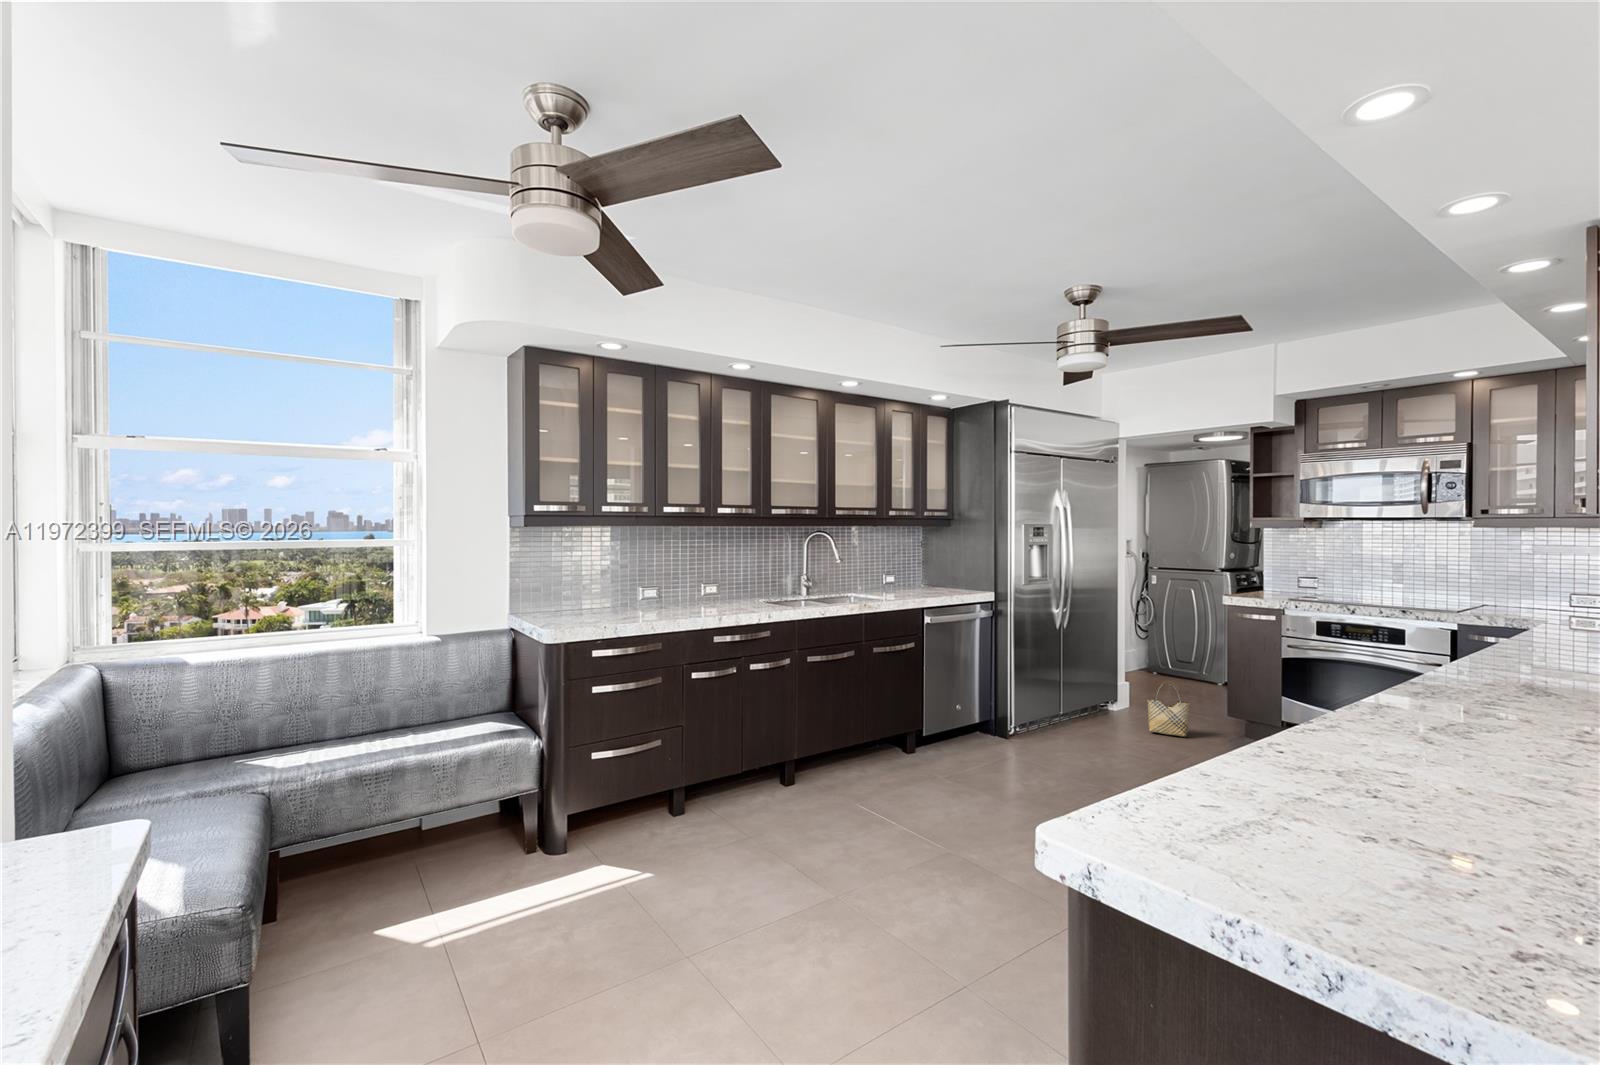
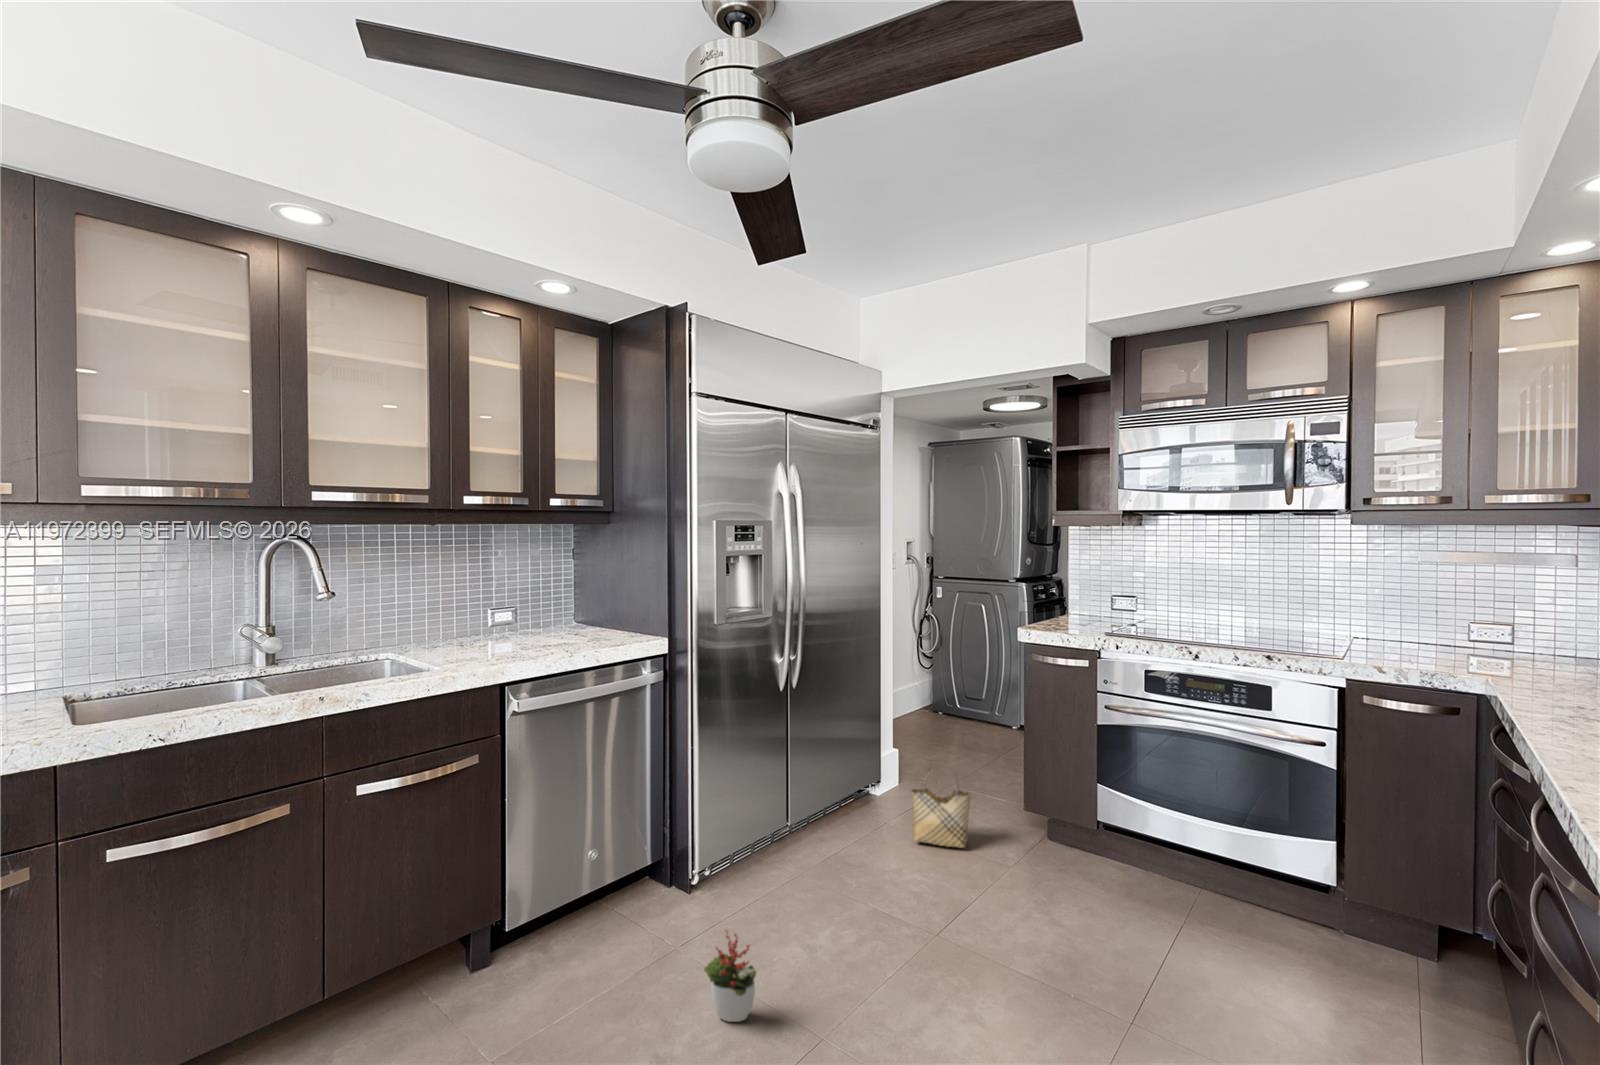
decorative plant: none [1046,736,1075,782] -> present [704,930,756,1022]

